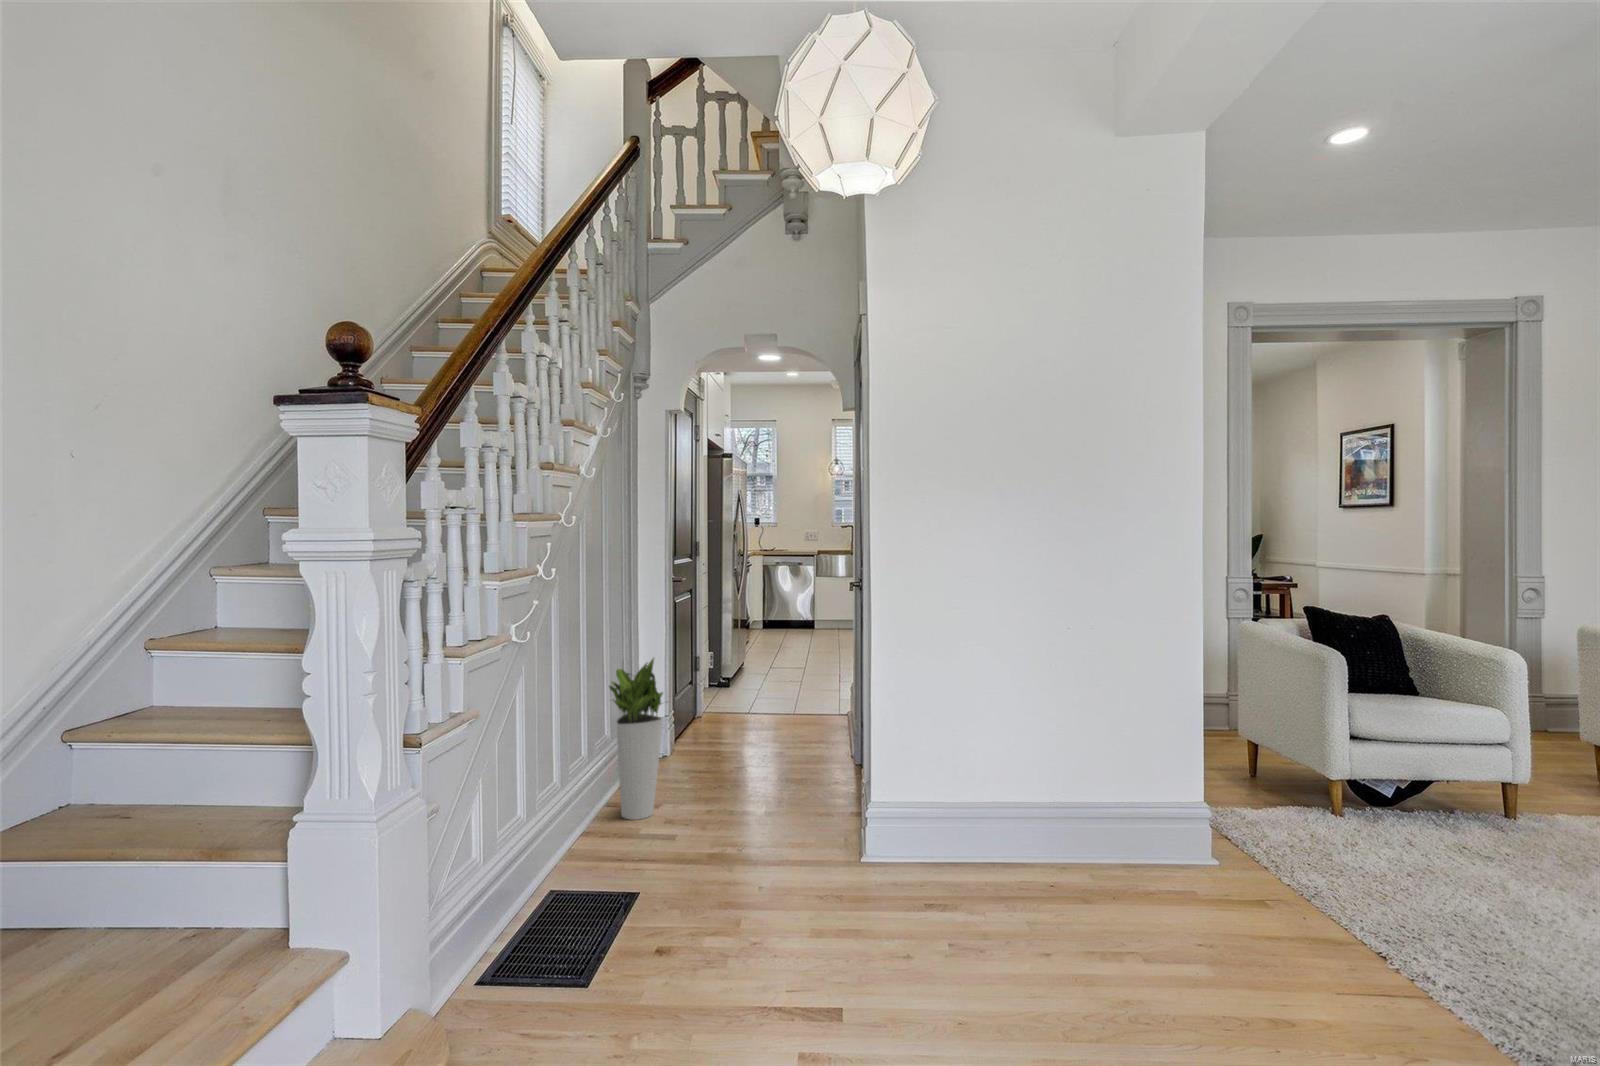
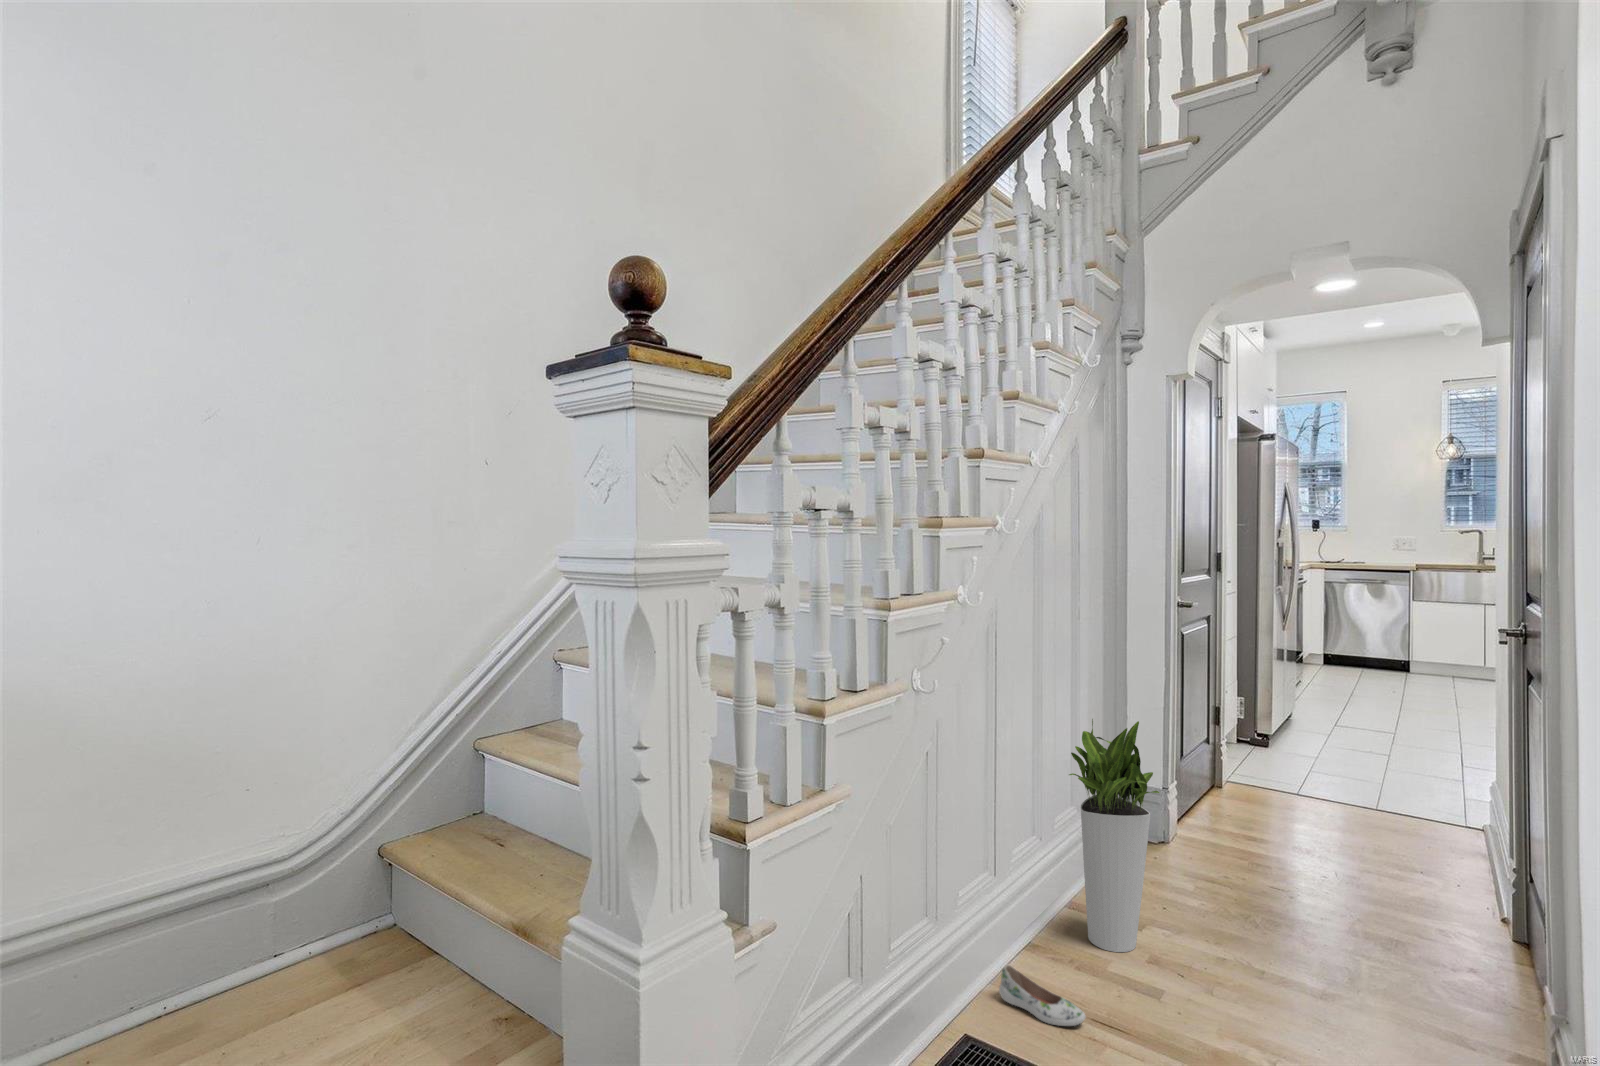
shoe: none [566,836,628,865] -> present [999,965,1085,1026]

